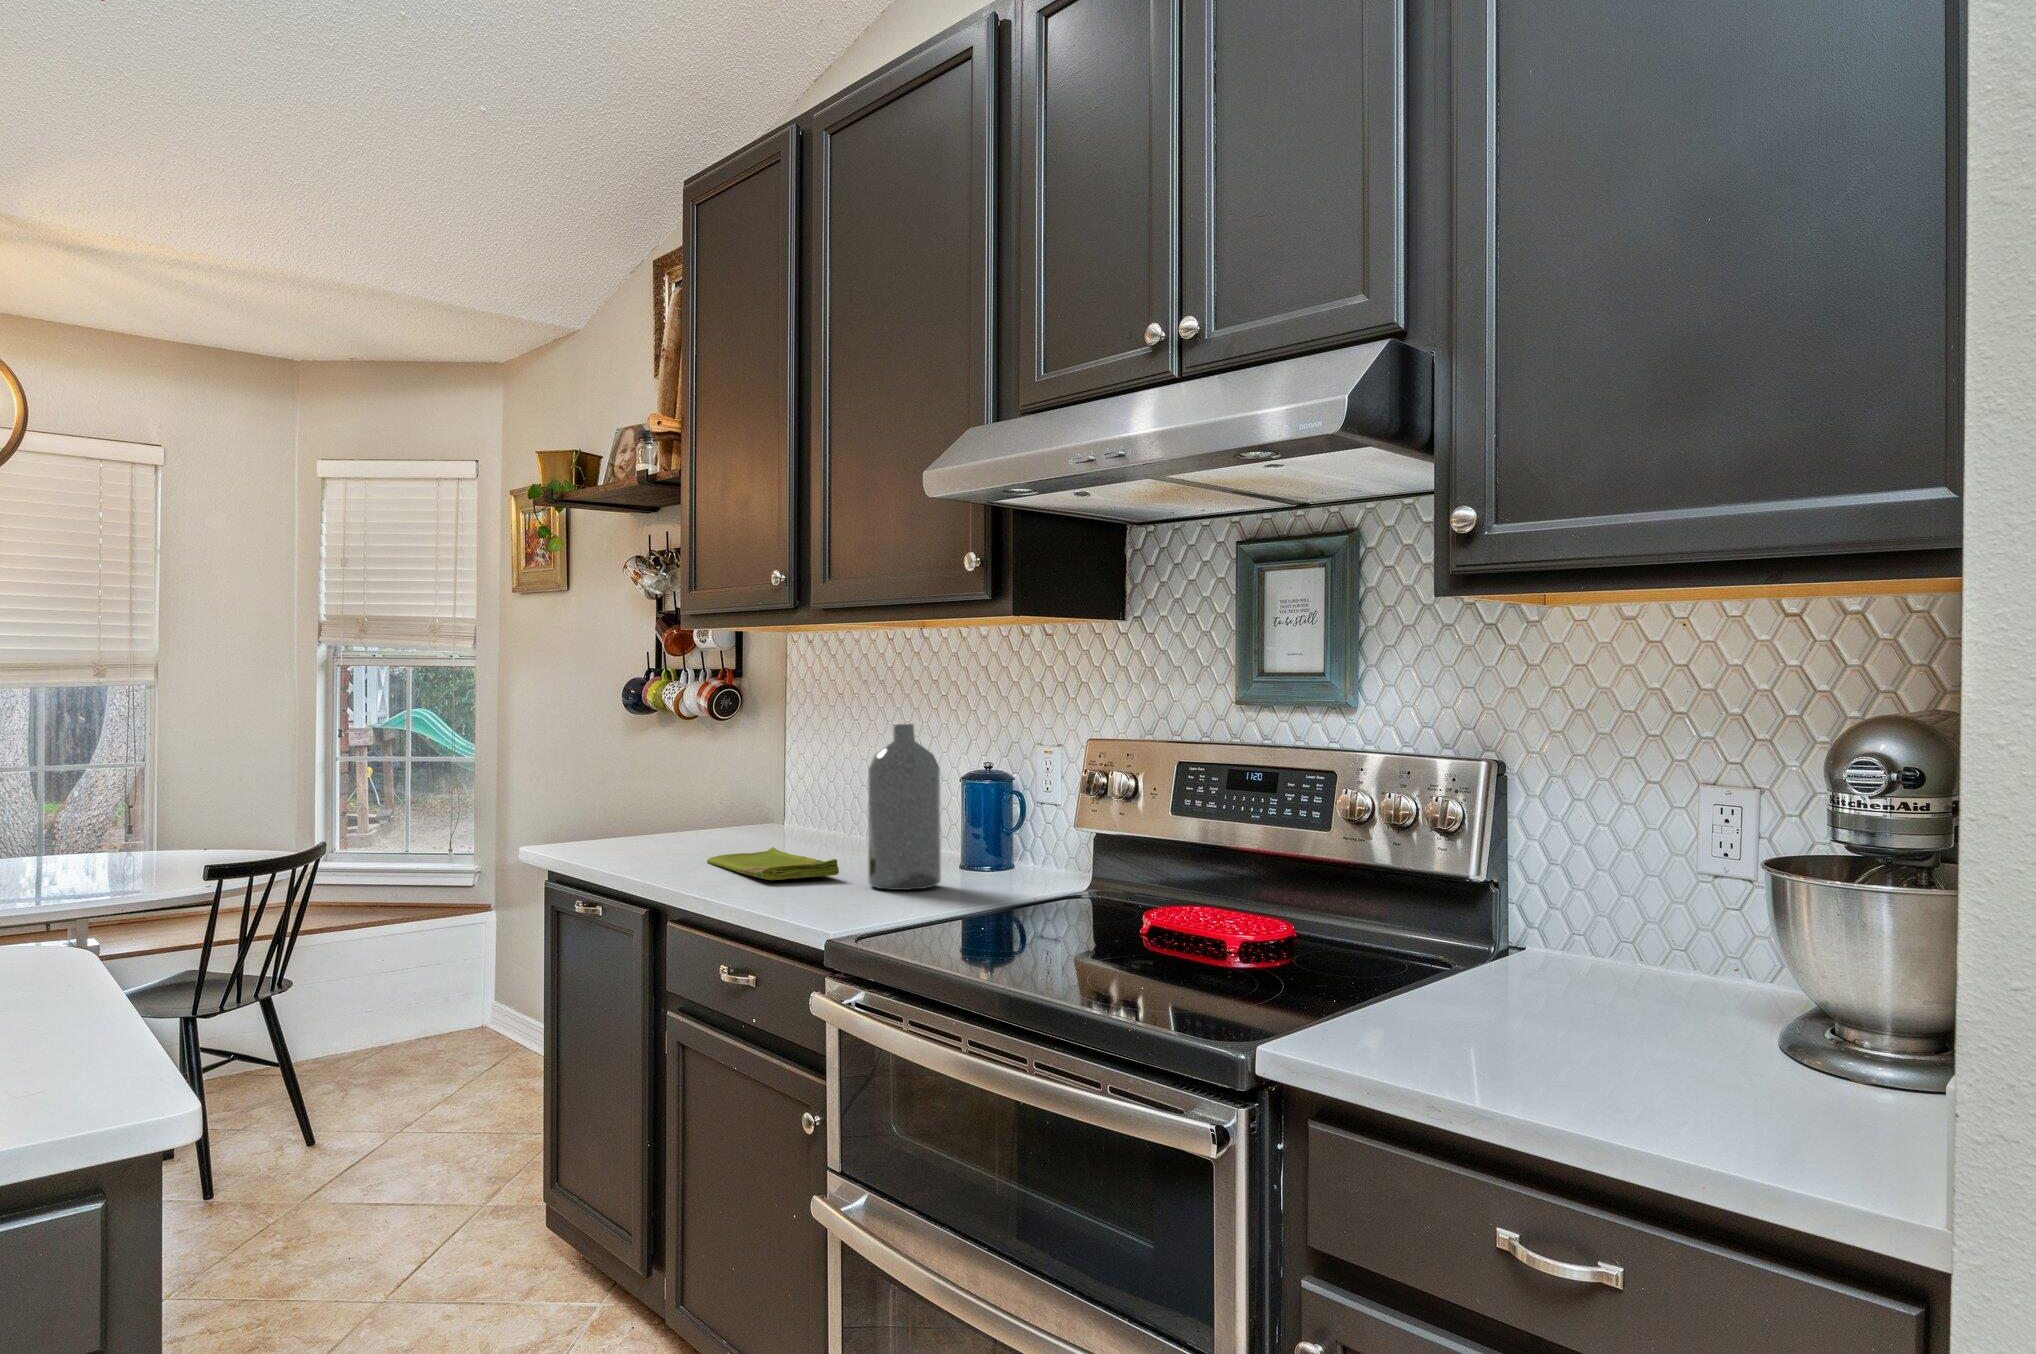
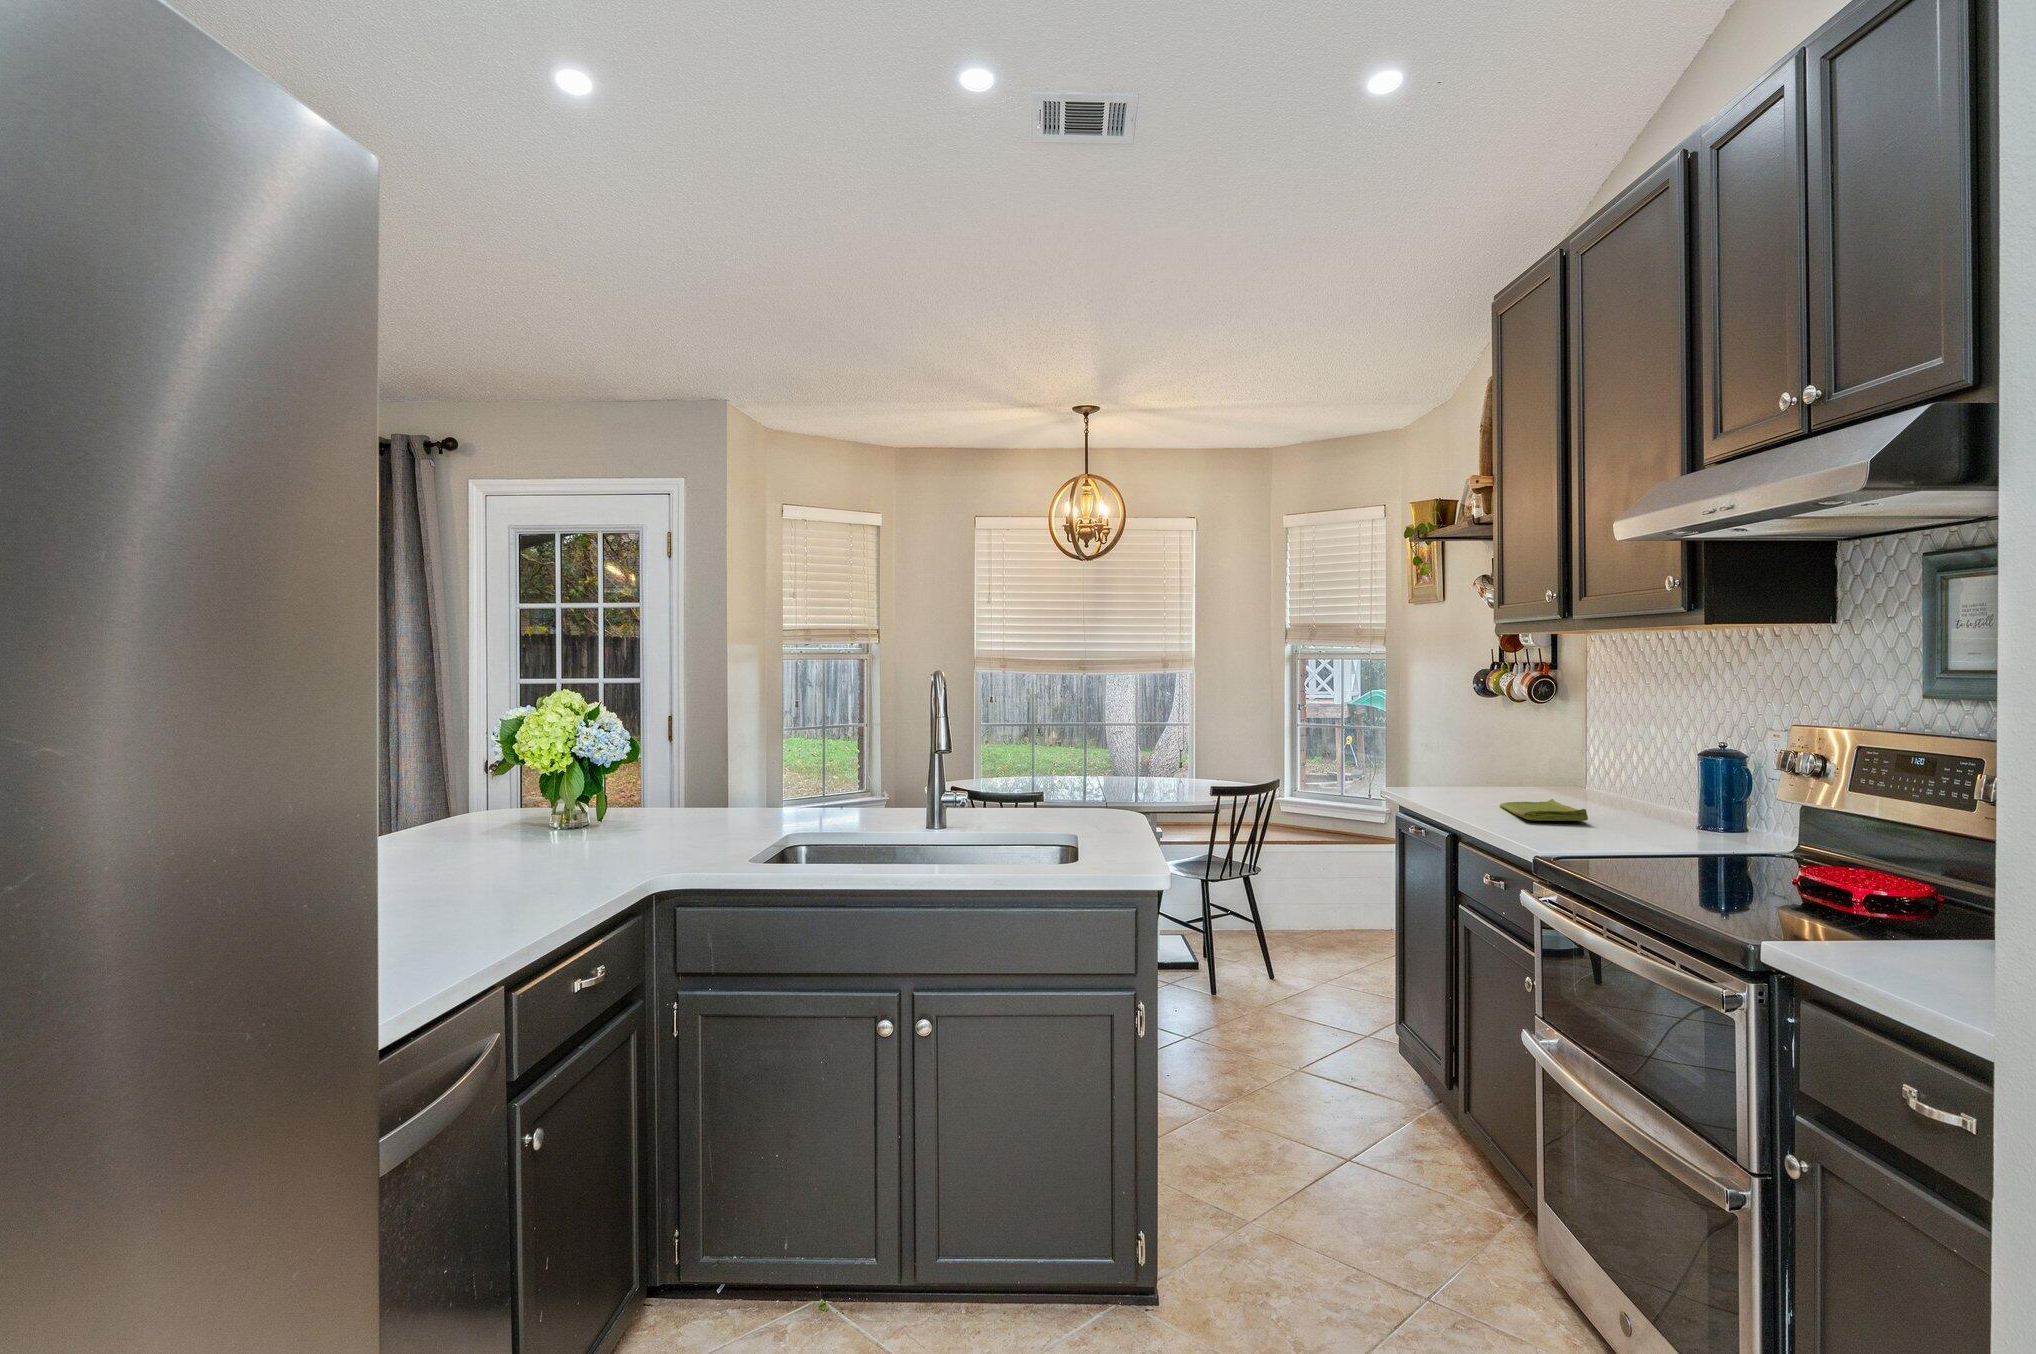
bottle: present [868,724,941,890] -> none [1604,709,1669,835]

